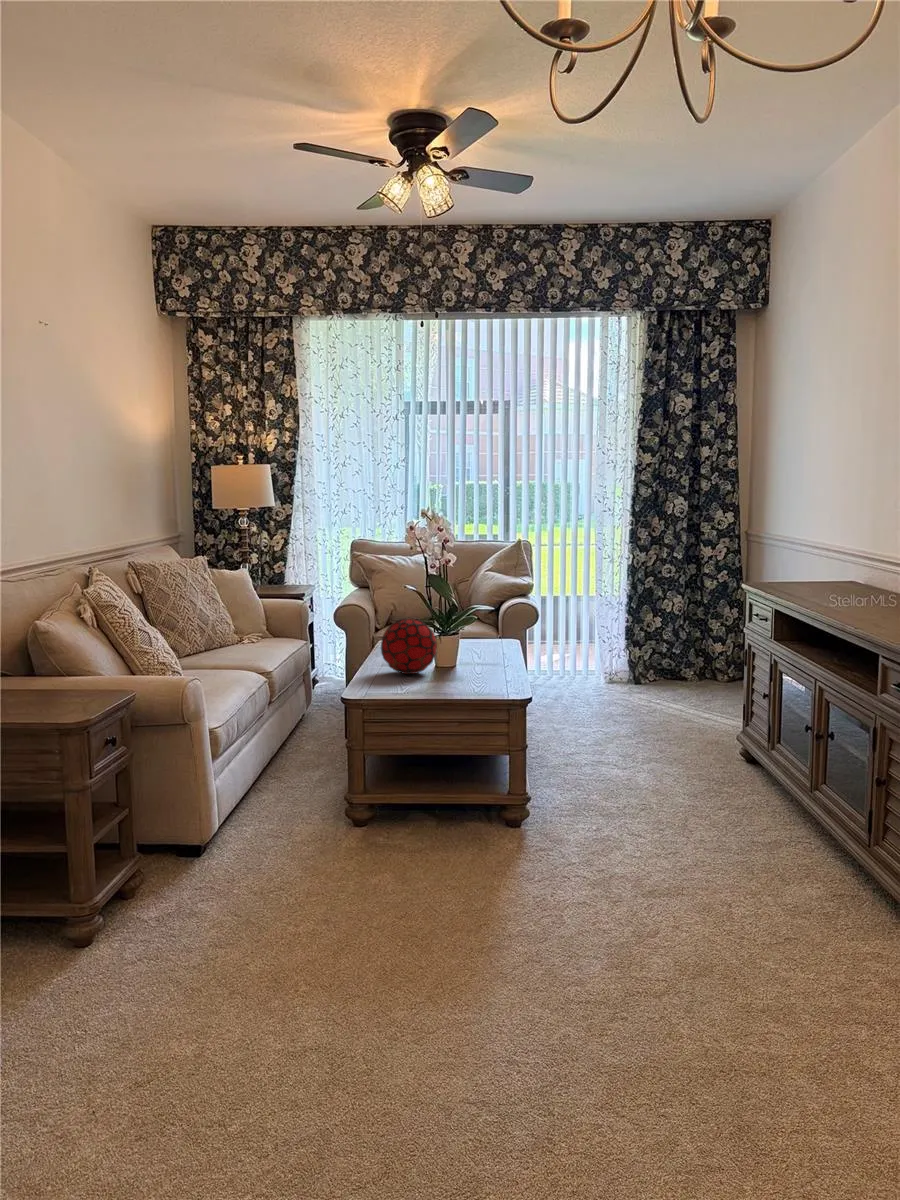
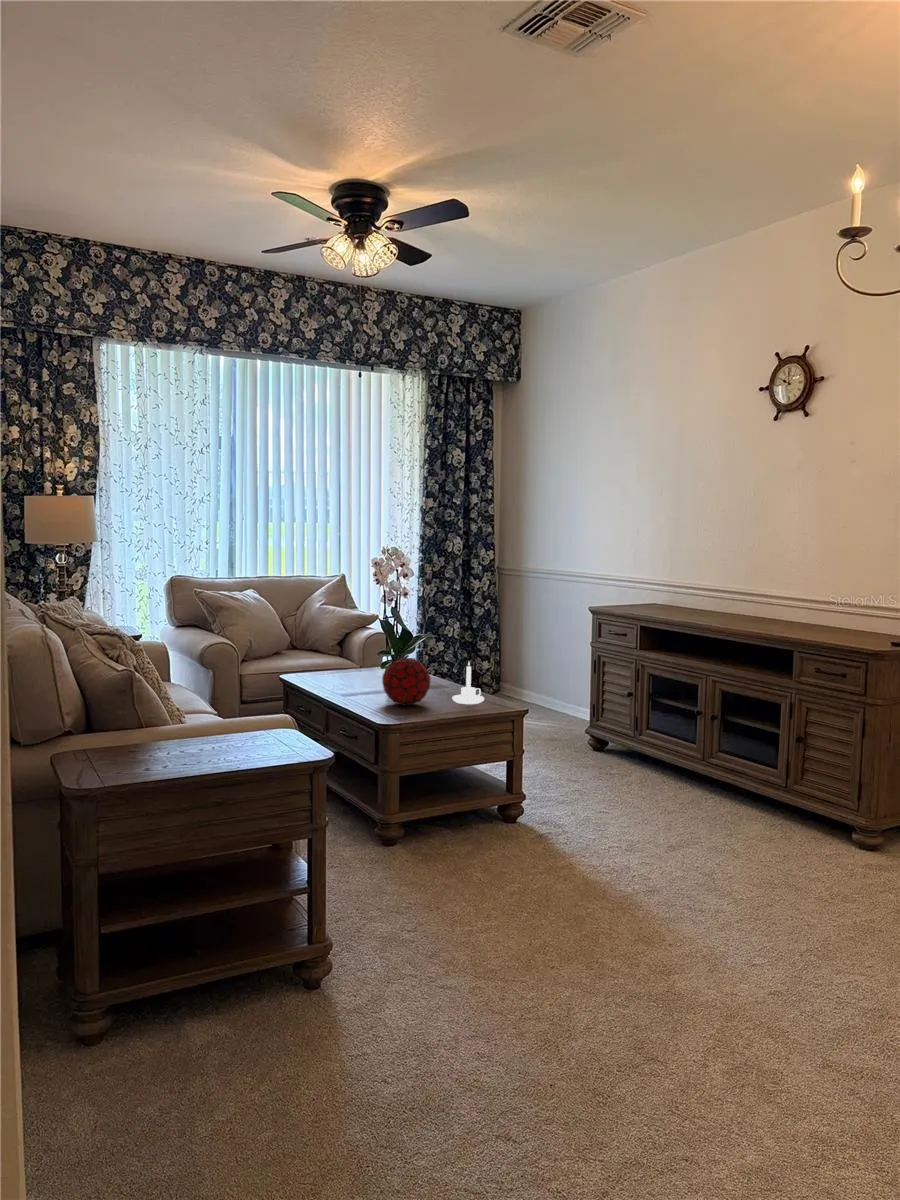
candle holder: none [465,627,505,681] -> present [452,662,484,704]

